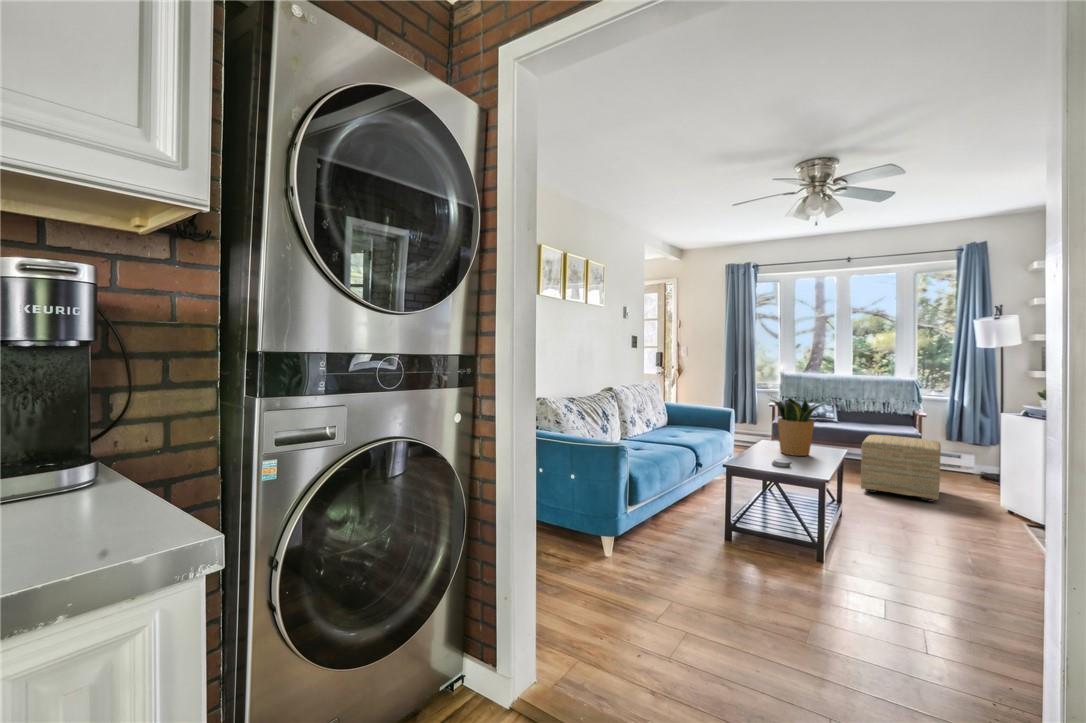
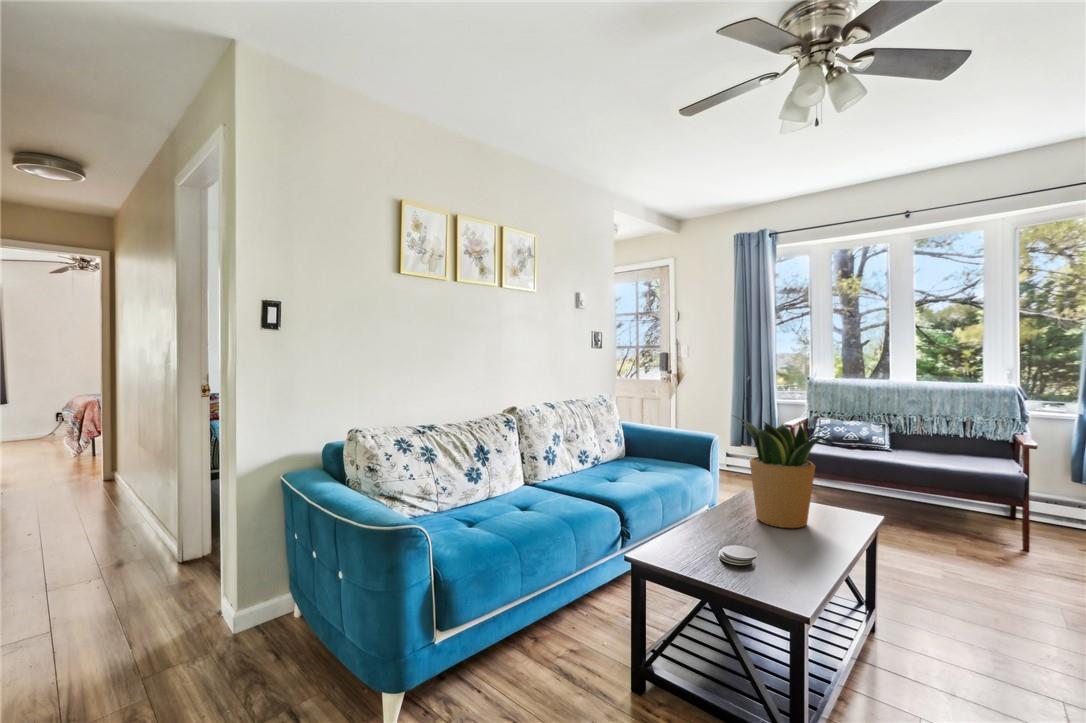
ottoman: present [861,435,941,502] -> none [921,475,1065,599]

